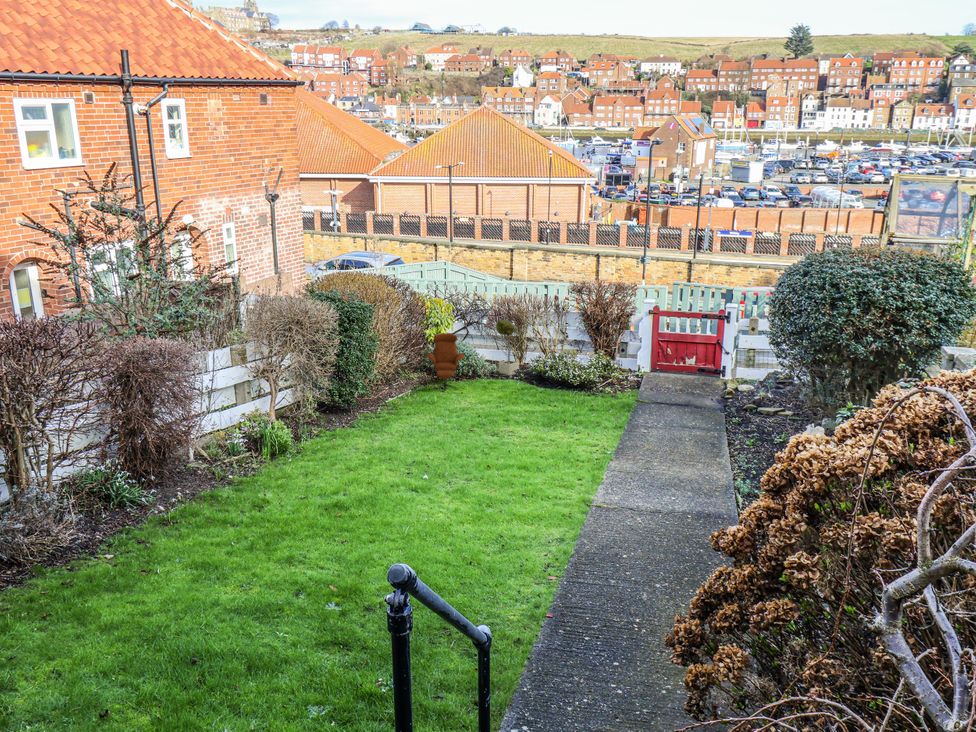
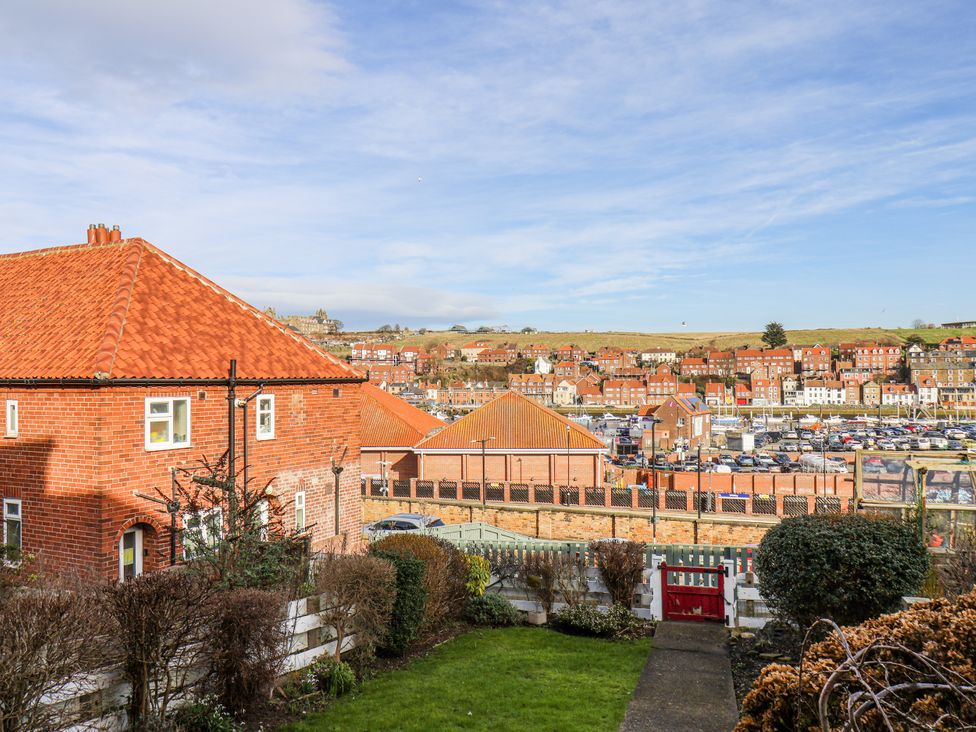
lounge chair: present [427,333,464,390] -> none [466,587,499,639]

